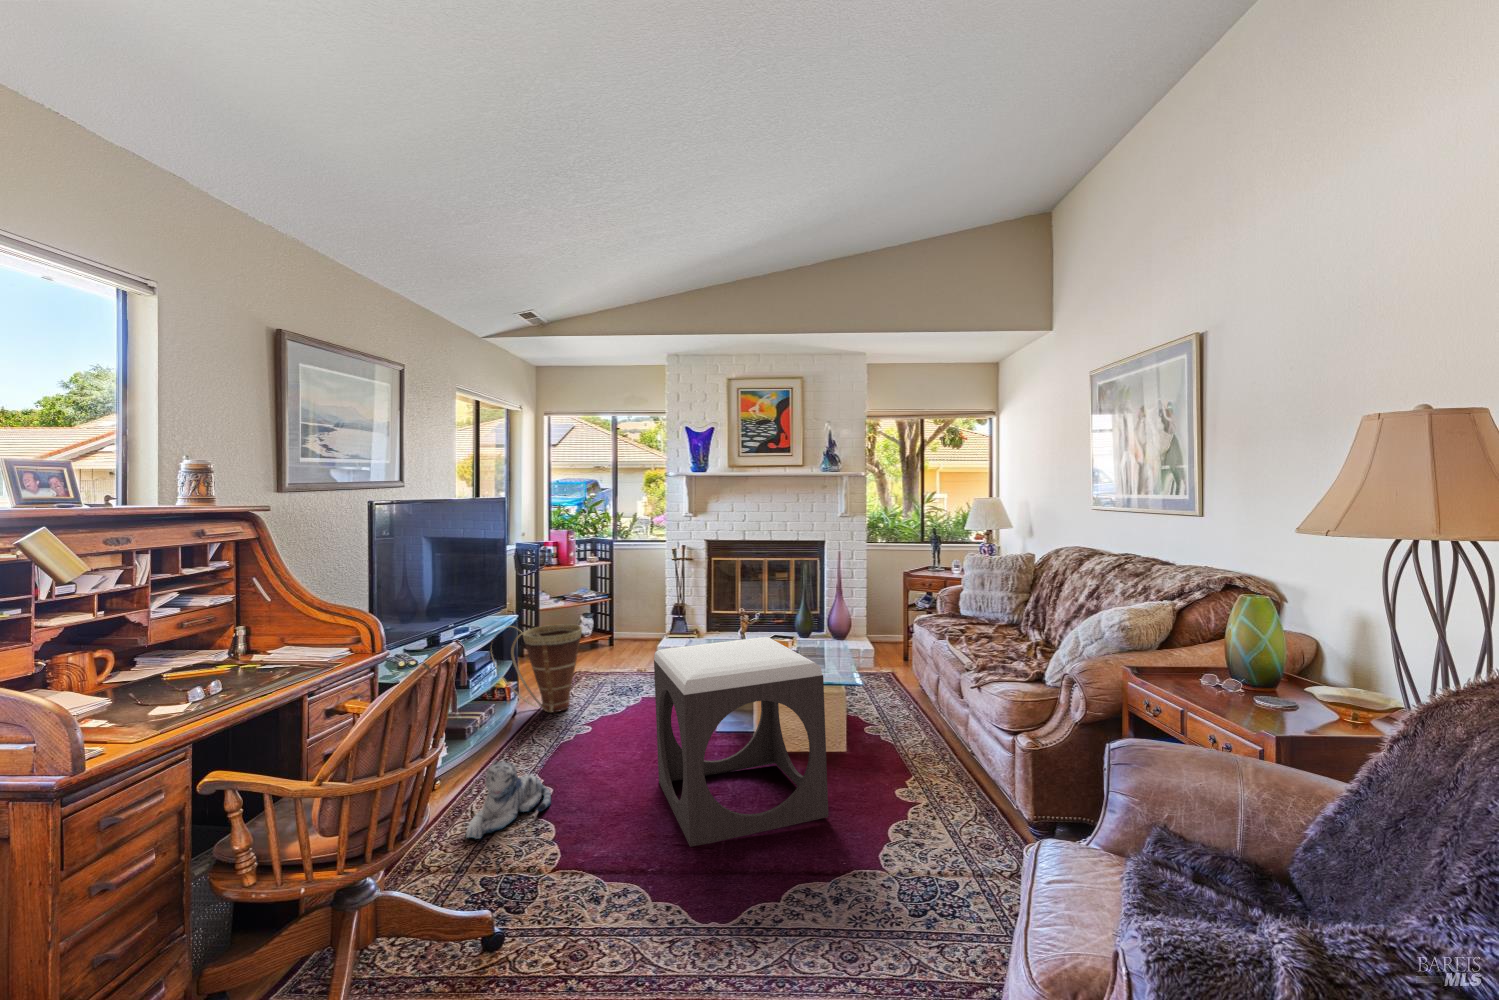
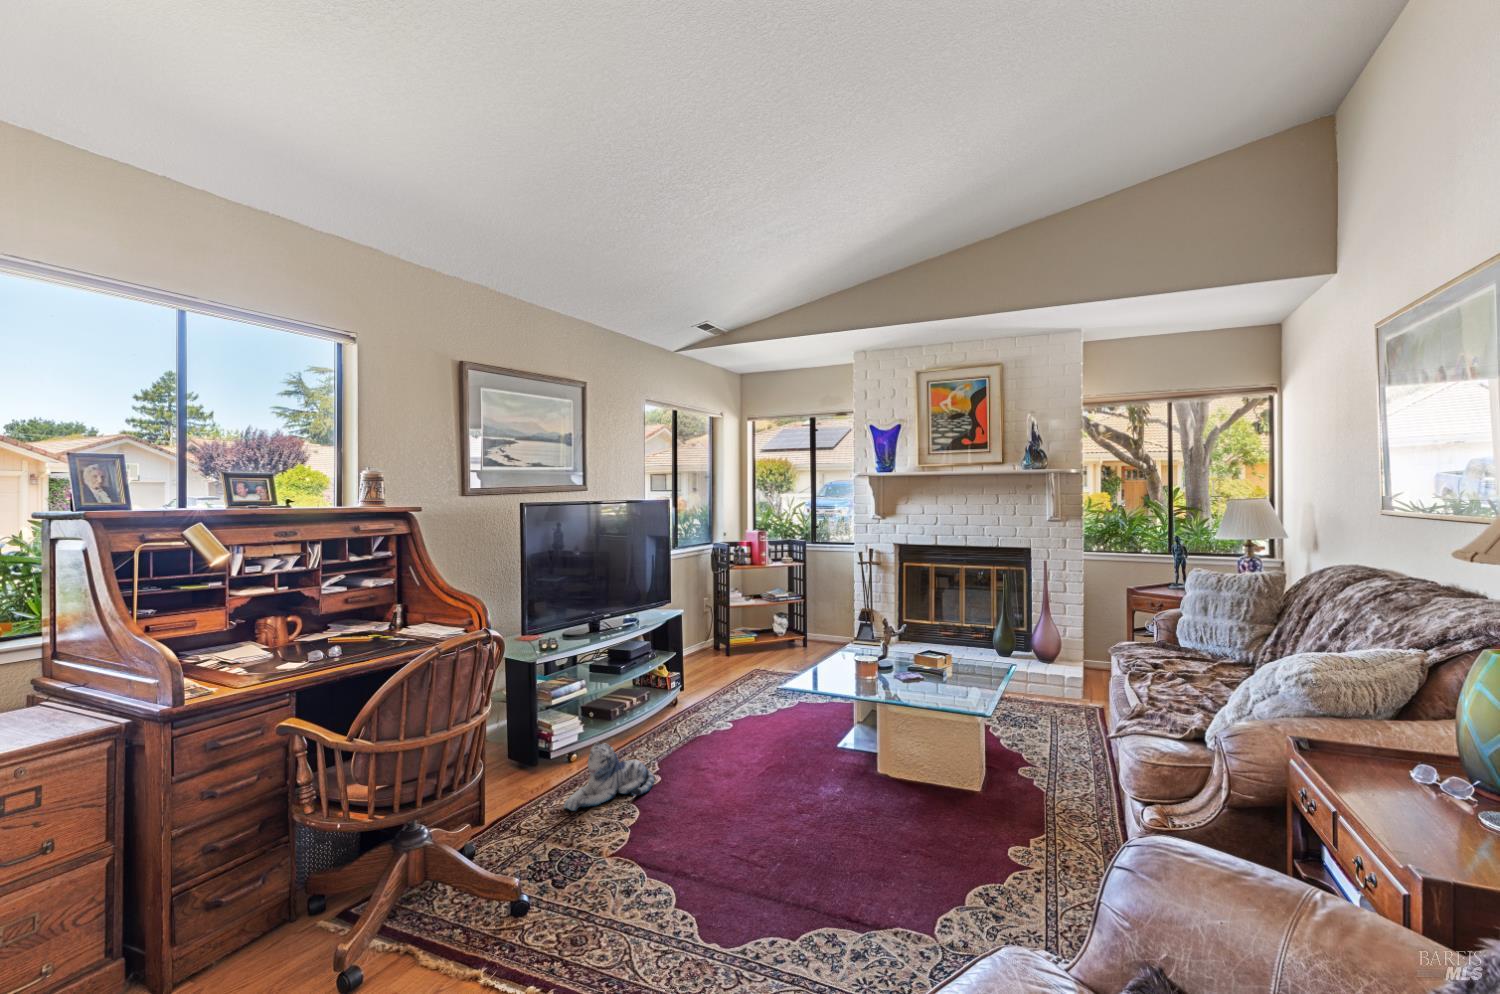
basket: present [493,624,582,712] -> none [652,620,735,705]
footstool: present [654,637,828,847] -> none [735,650,904,861]

